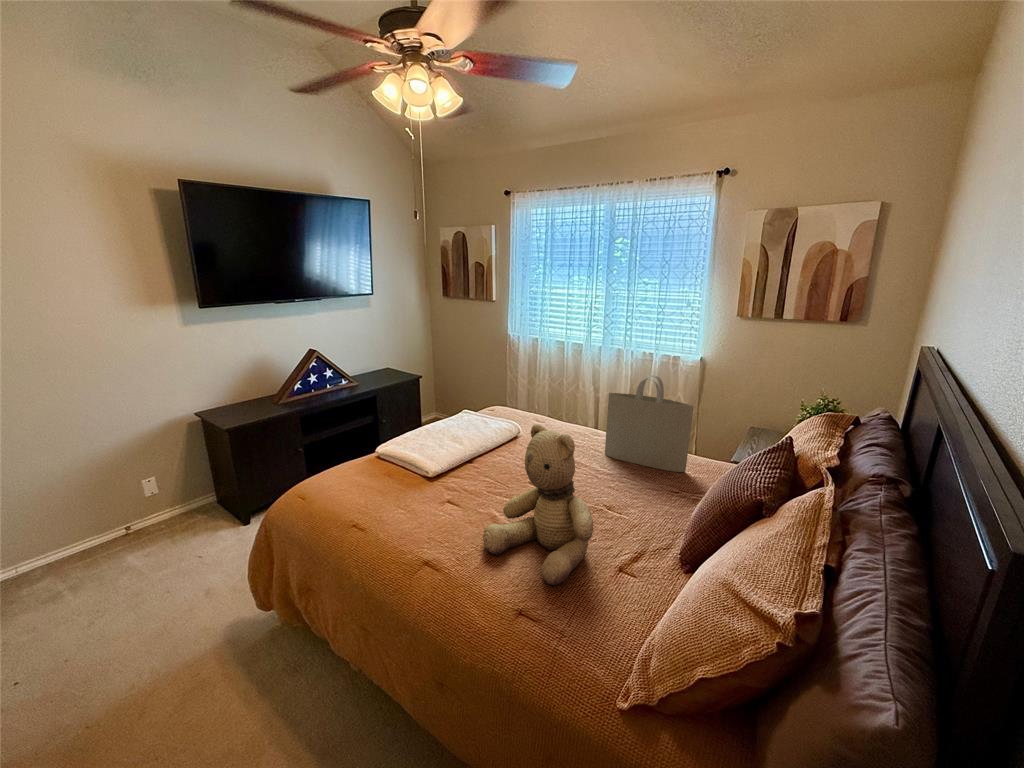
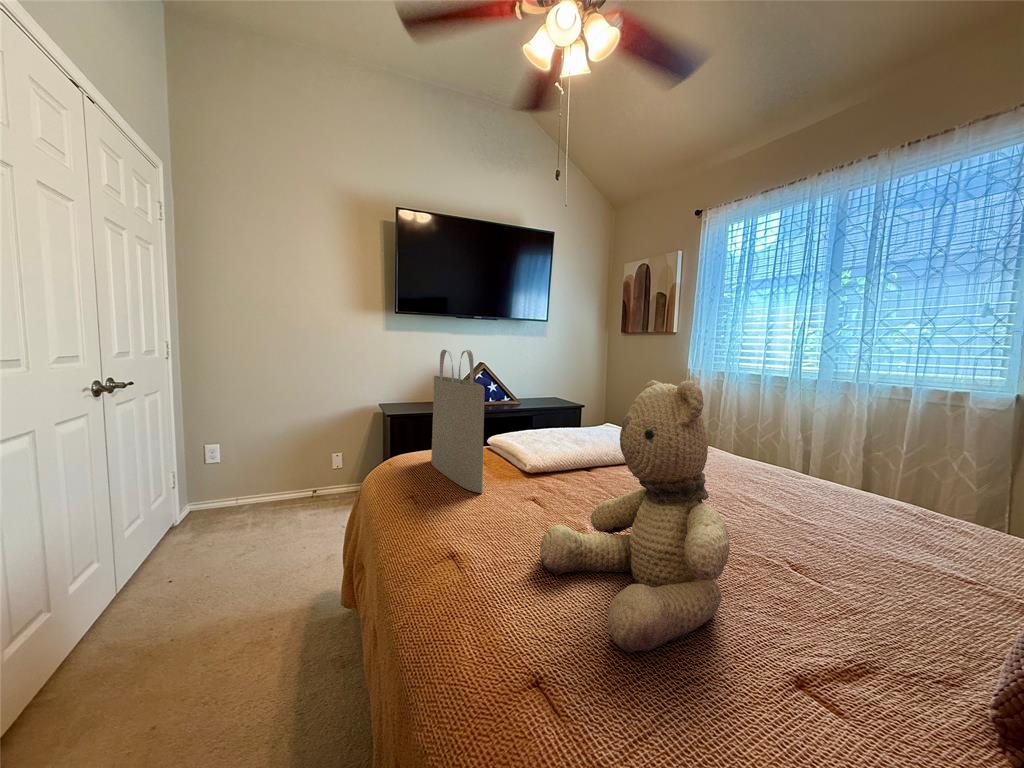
tote bag: present [605,375,694,472] -> present [431,350,485,493]

